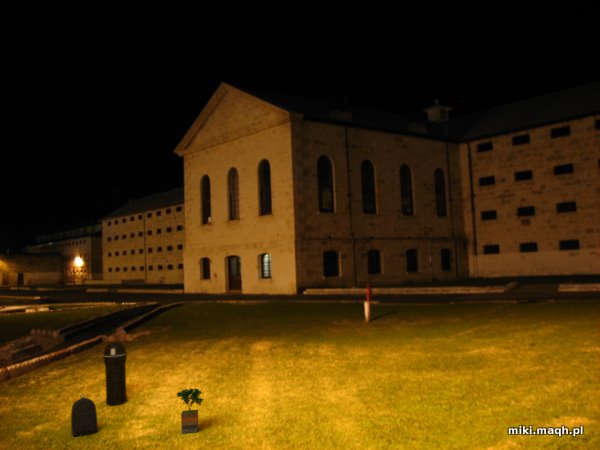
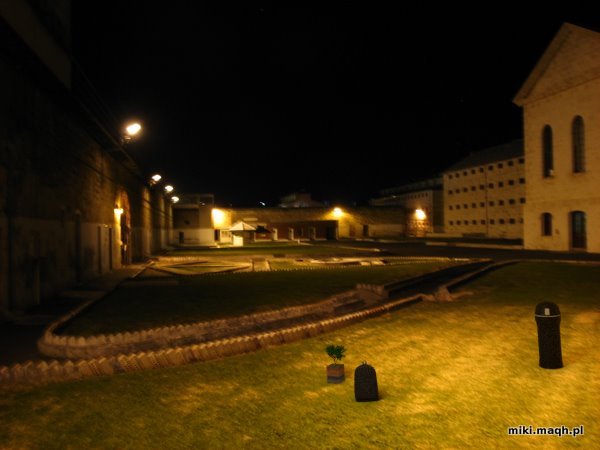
trash can: present [103,342,127,405] -> present [534,301,563,369]
potted tree: present [177,388,204,434] -> present [325,345,347,384]

